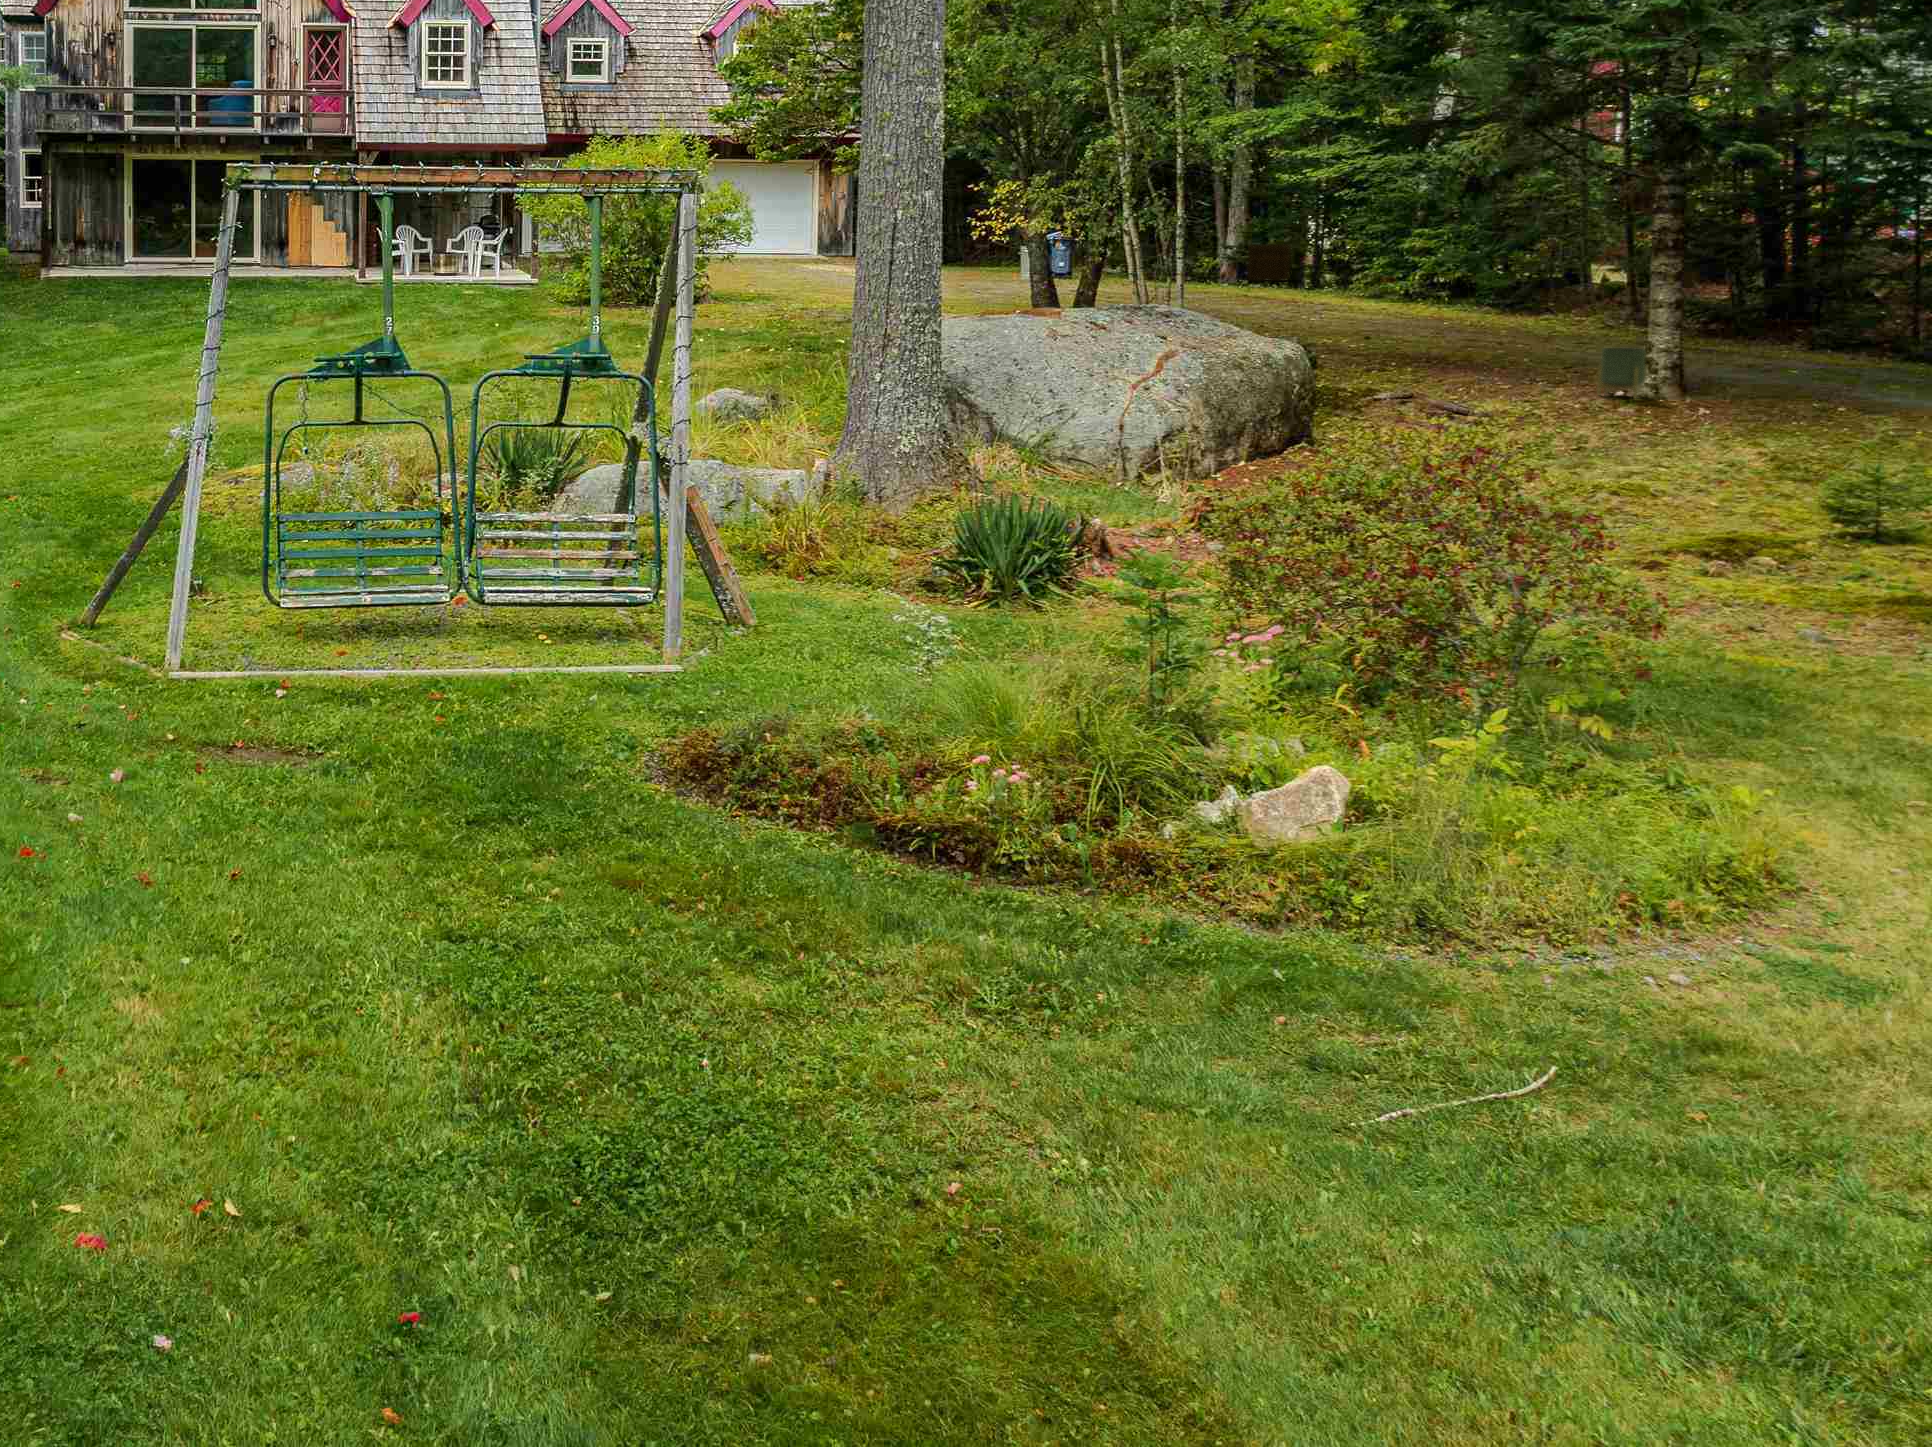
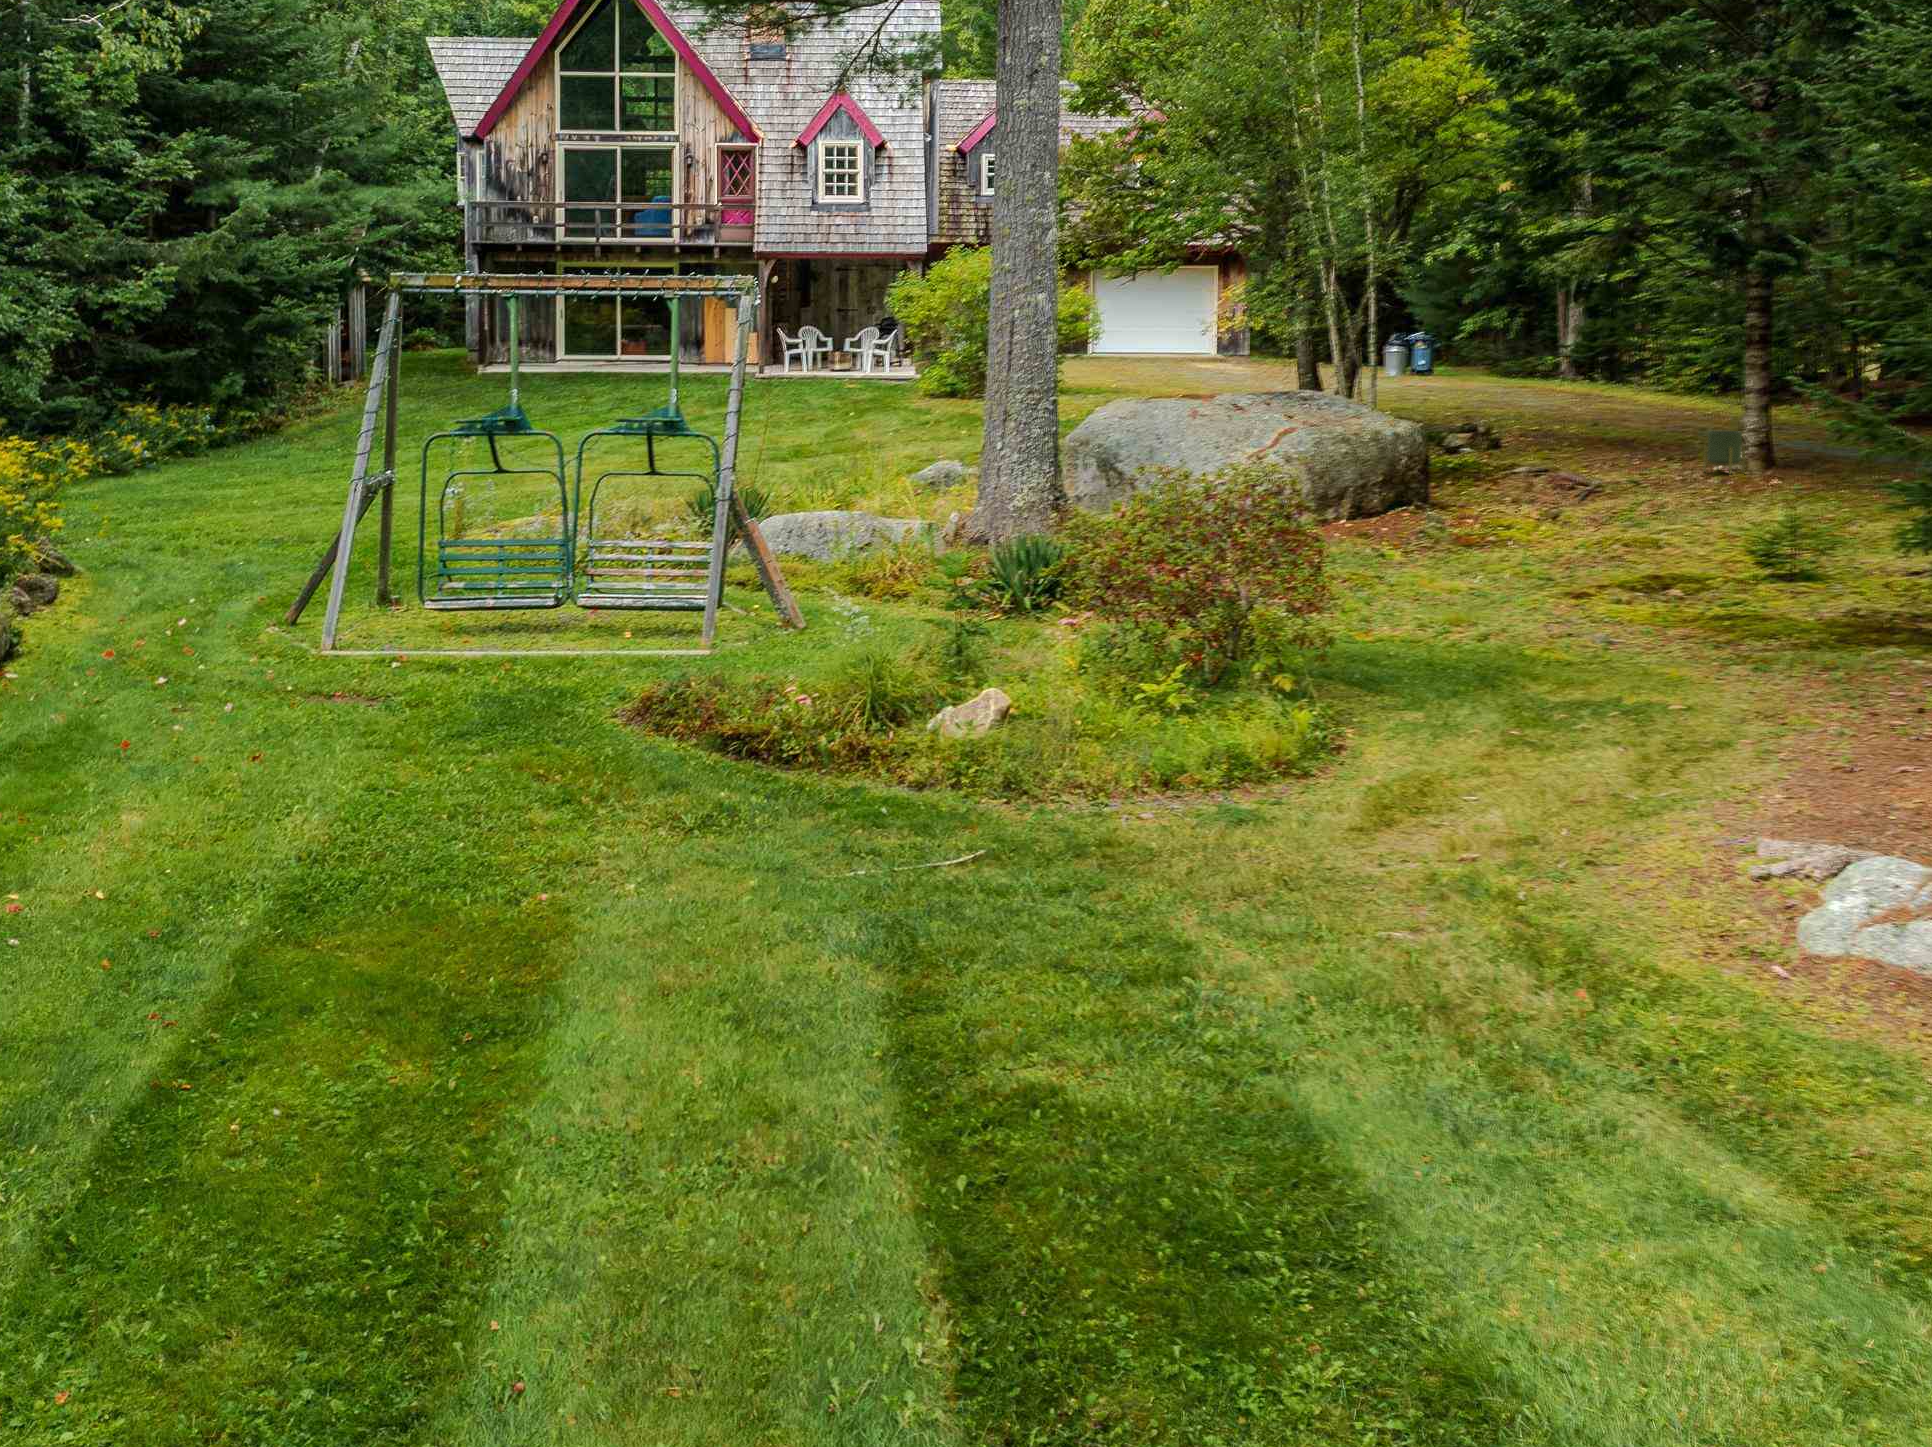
wooden crate: present [1247,244,1291,281] -> none [1574,344,1617,379]

